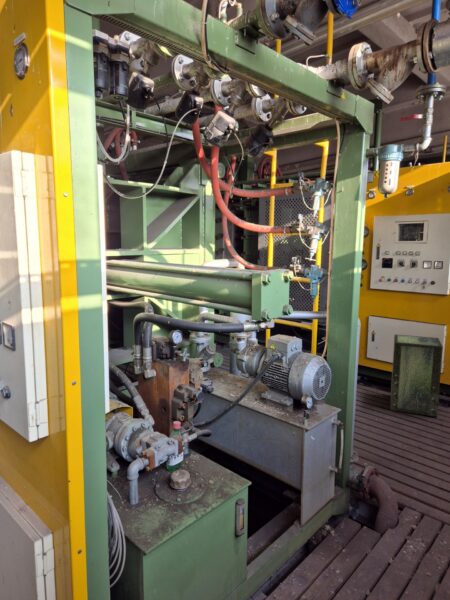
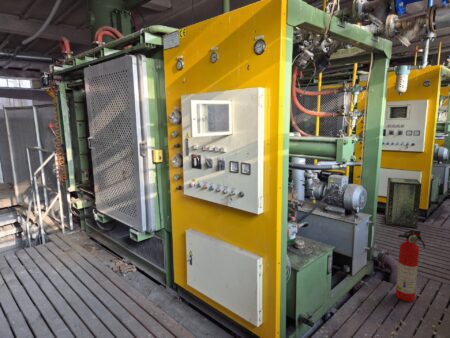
fire extinguisher: none [379,442,428,574] -> present [396,230,425,302]

